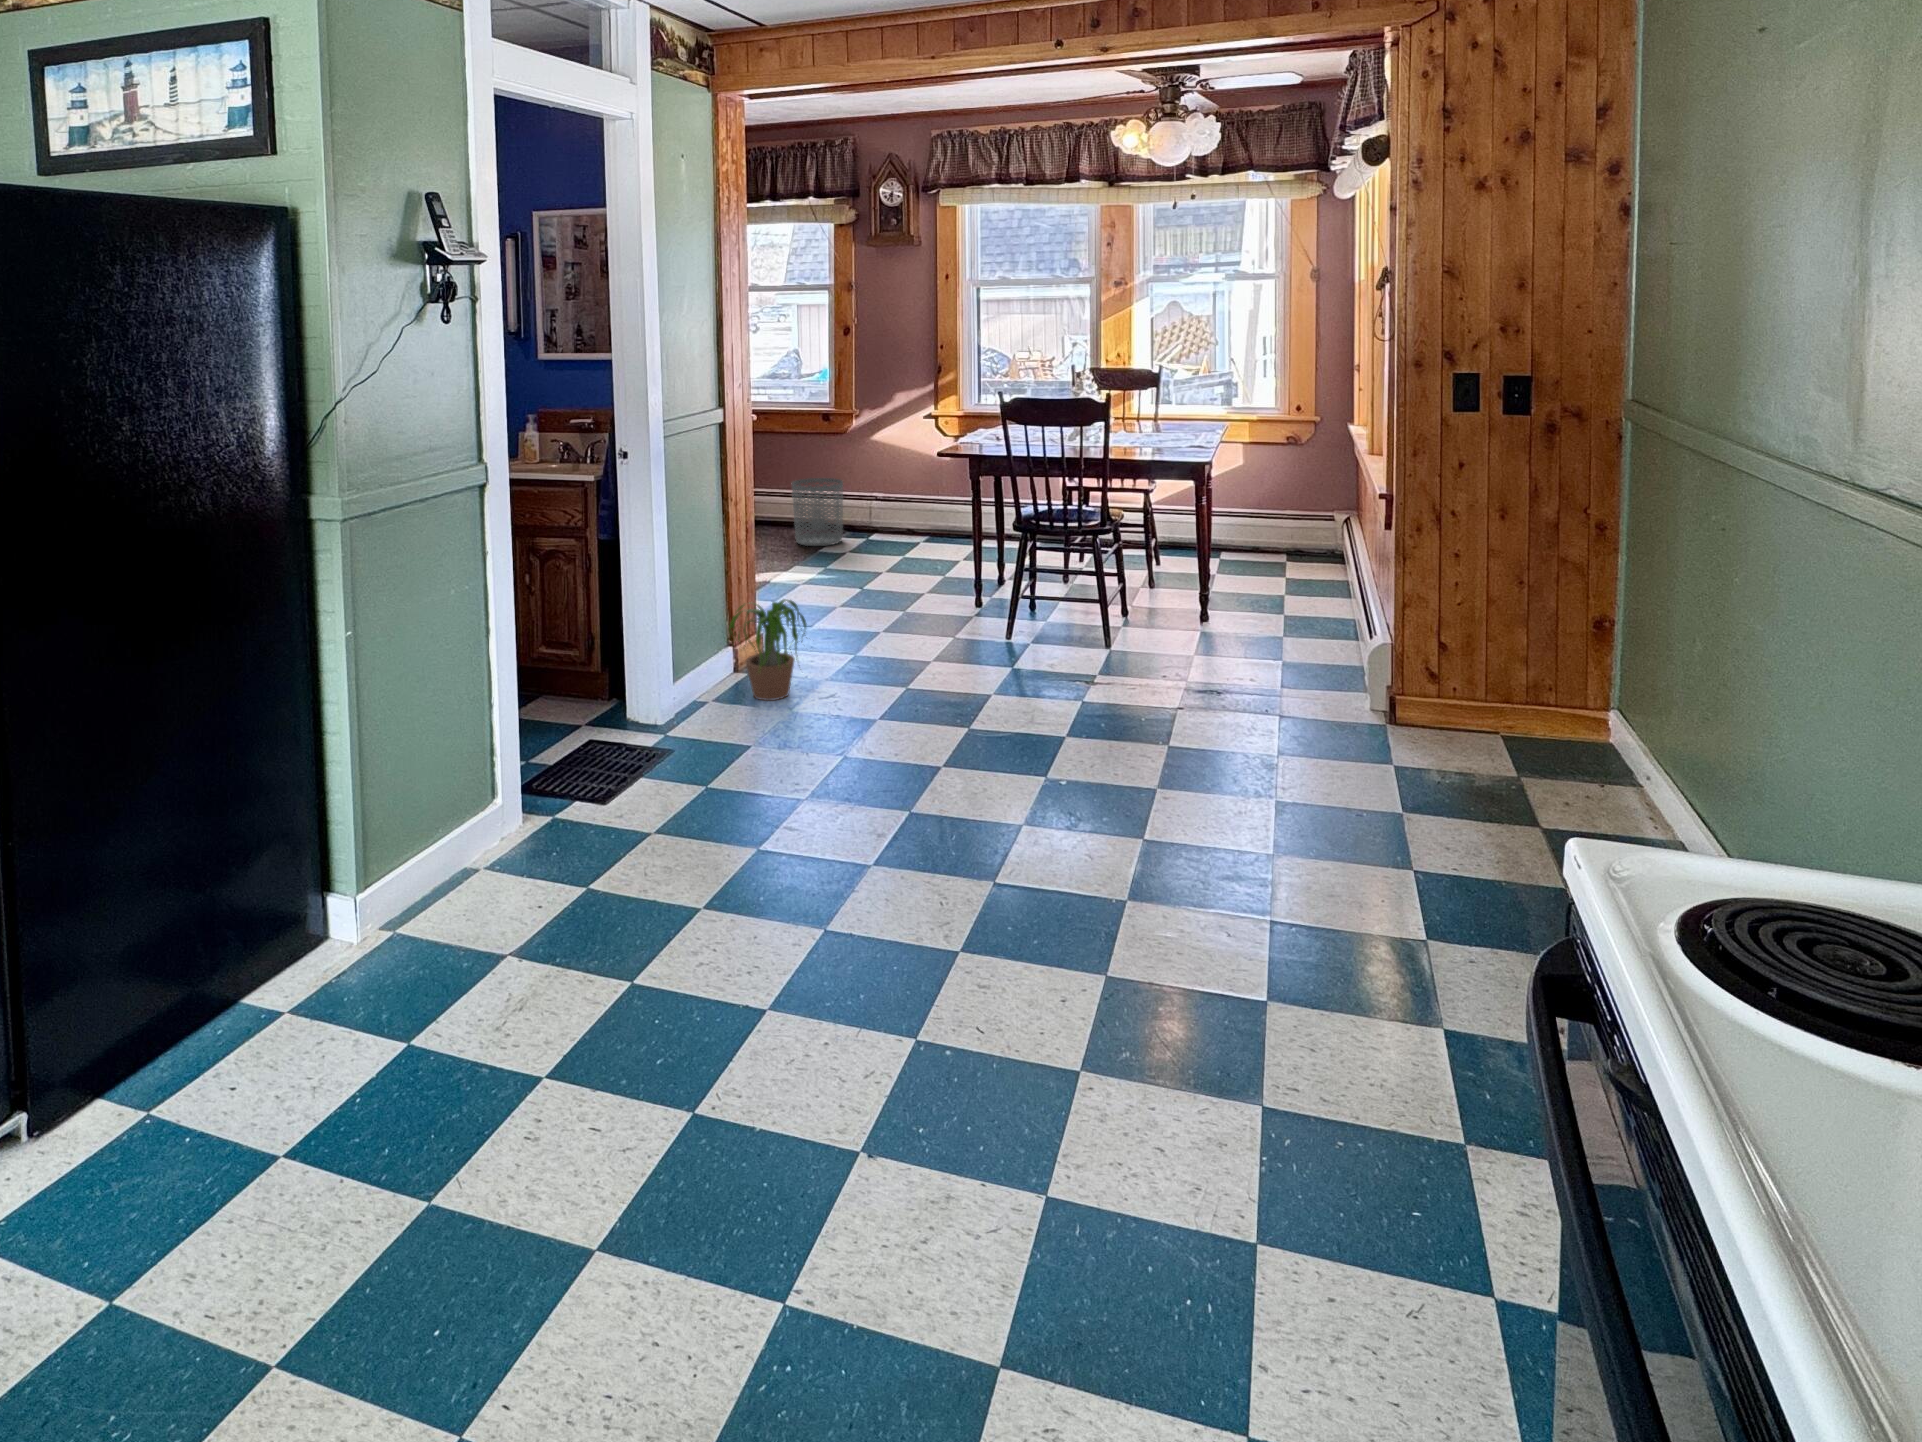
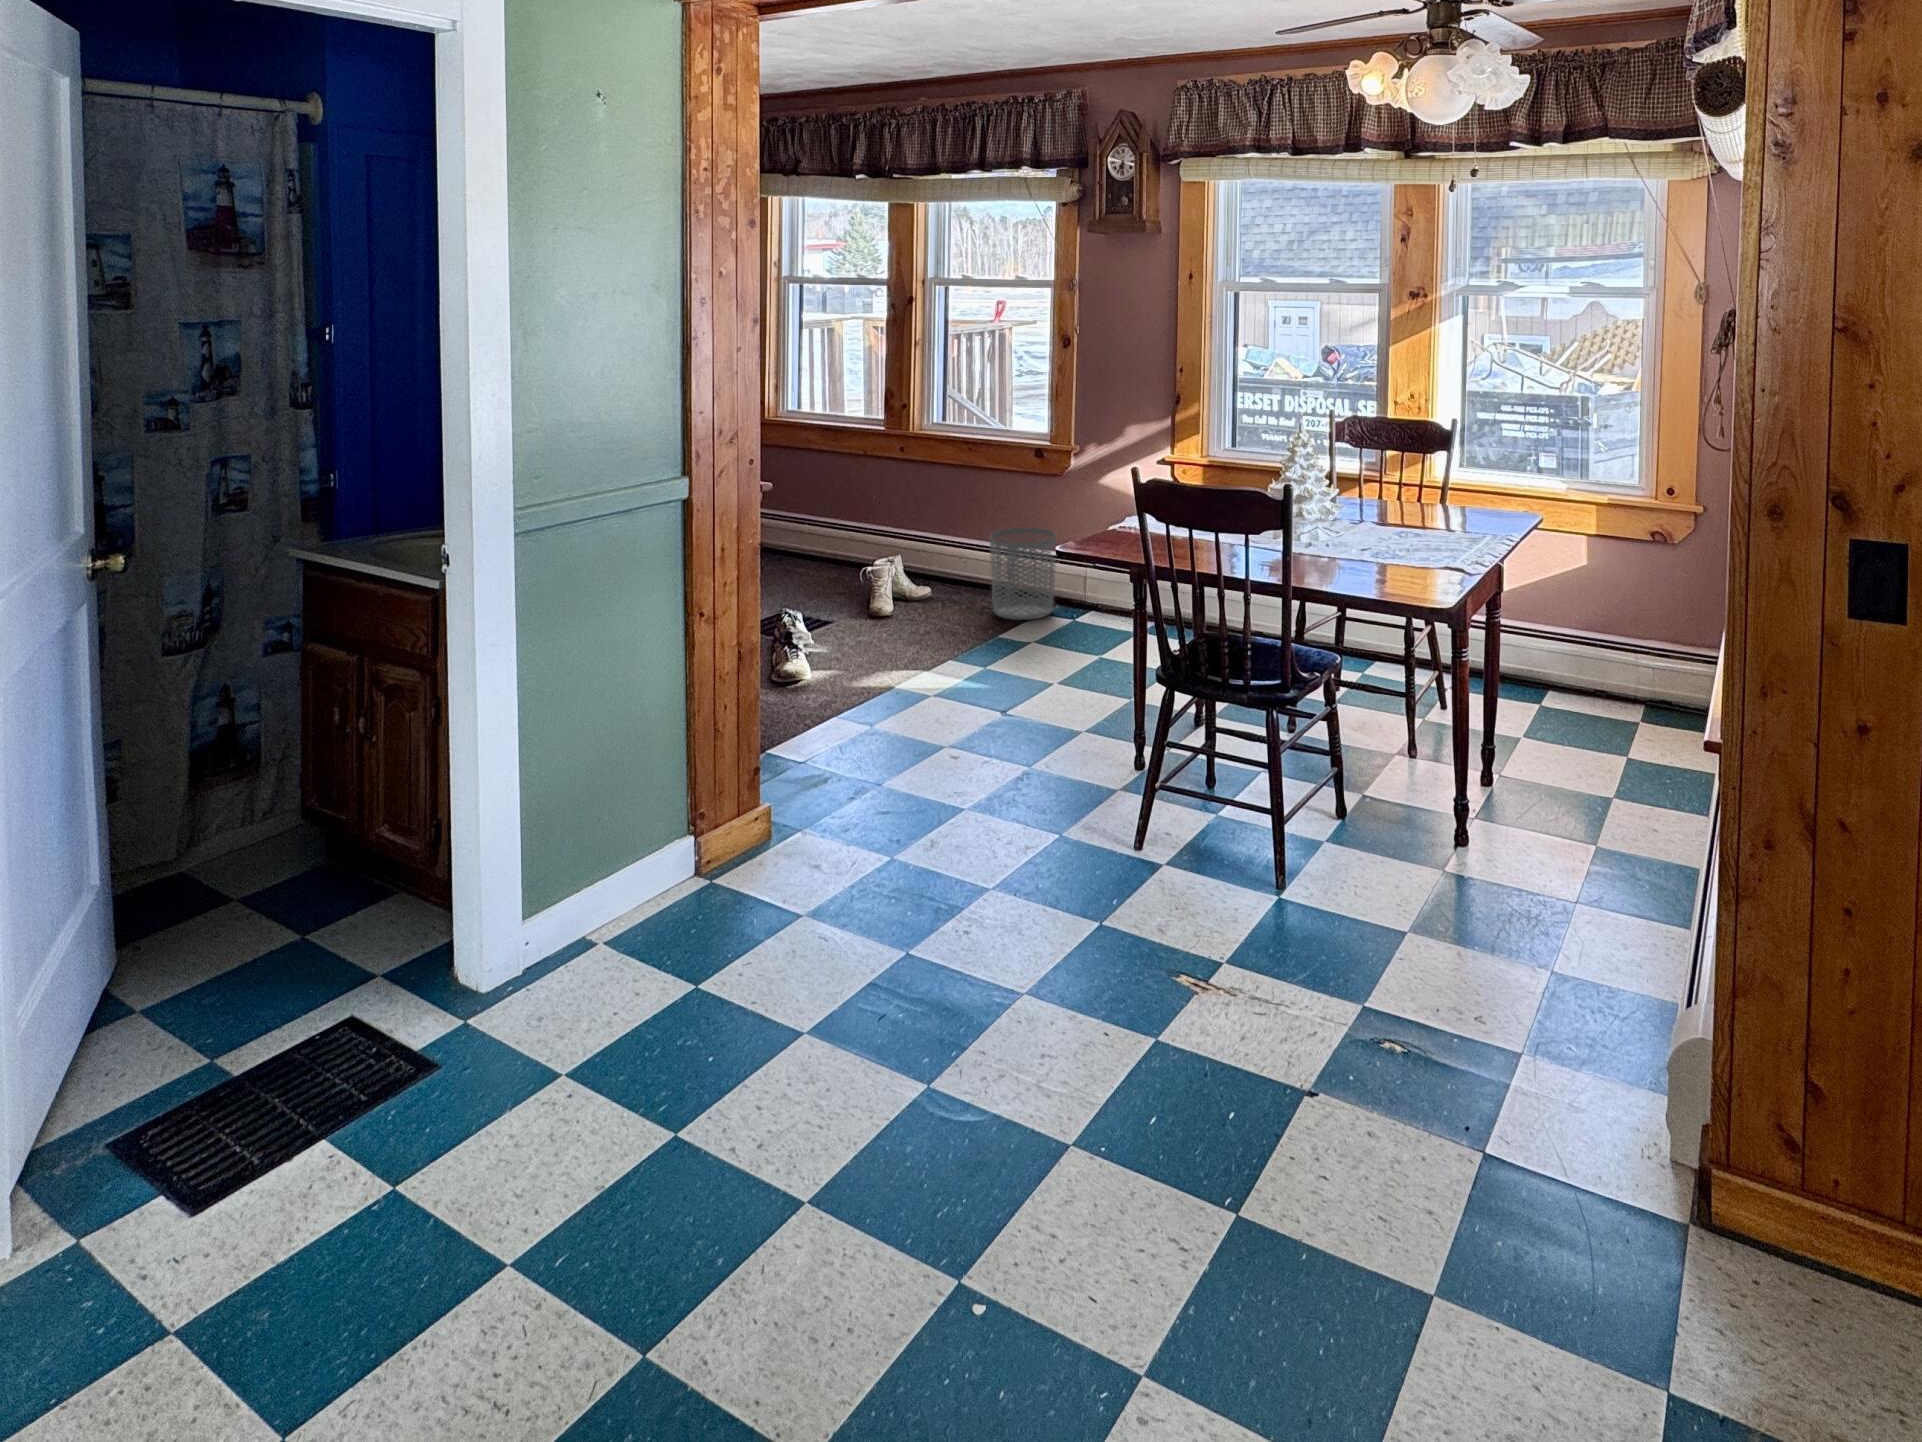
potted plant: present [729,599,806,701] -> none [618,787,784,956]

